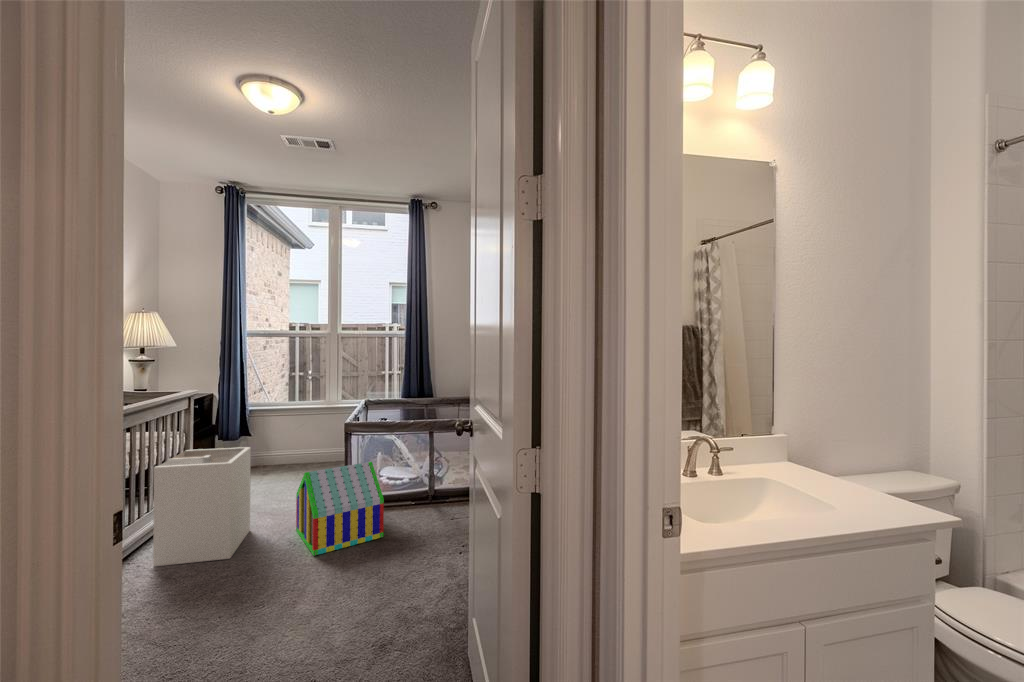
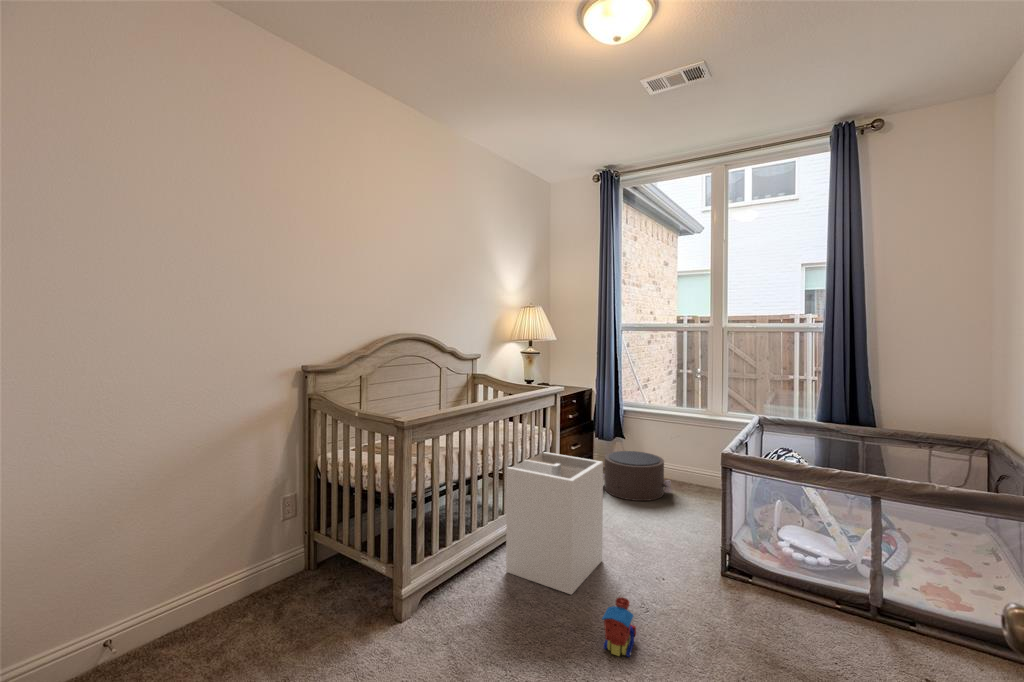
pouf: none [226,443,299,485] -> present [603,451,672,501]
toy house: present [296,462,384,556] -> none [652,514,777,652]
toy train: none [269,536,293,577] -> present [602,597,636,657]

